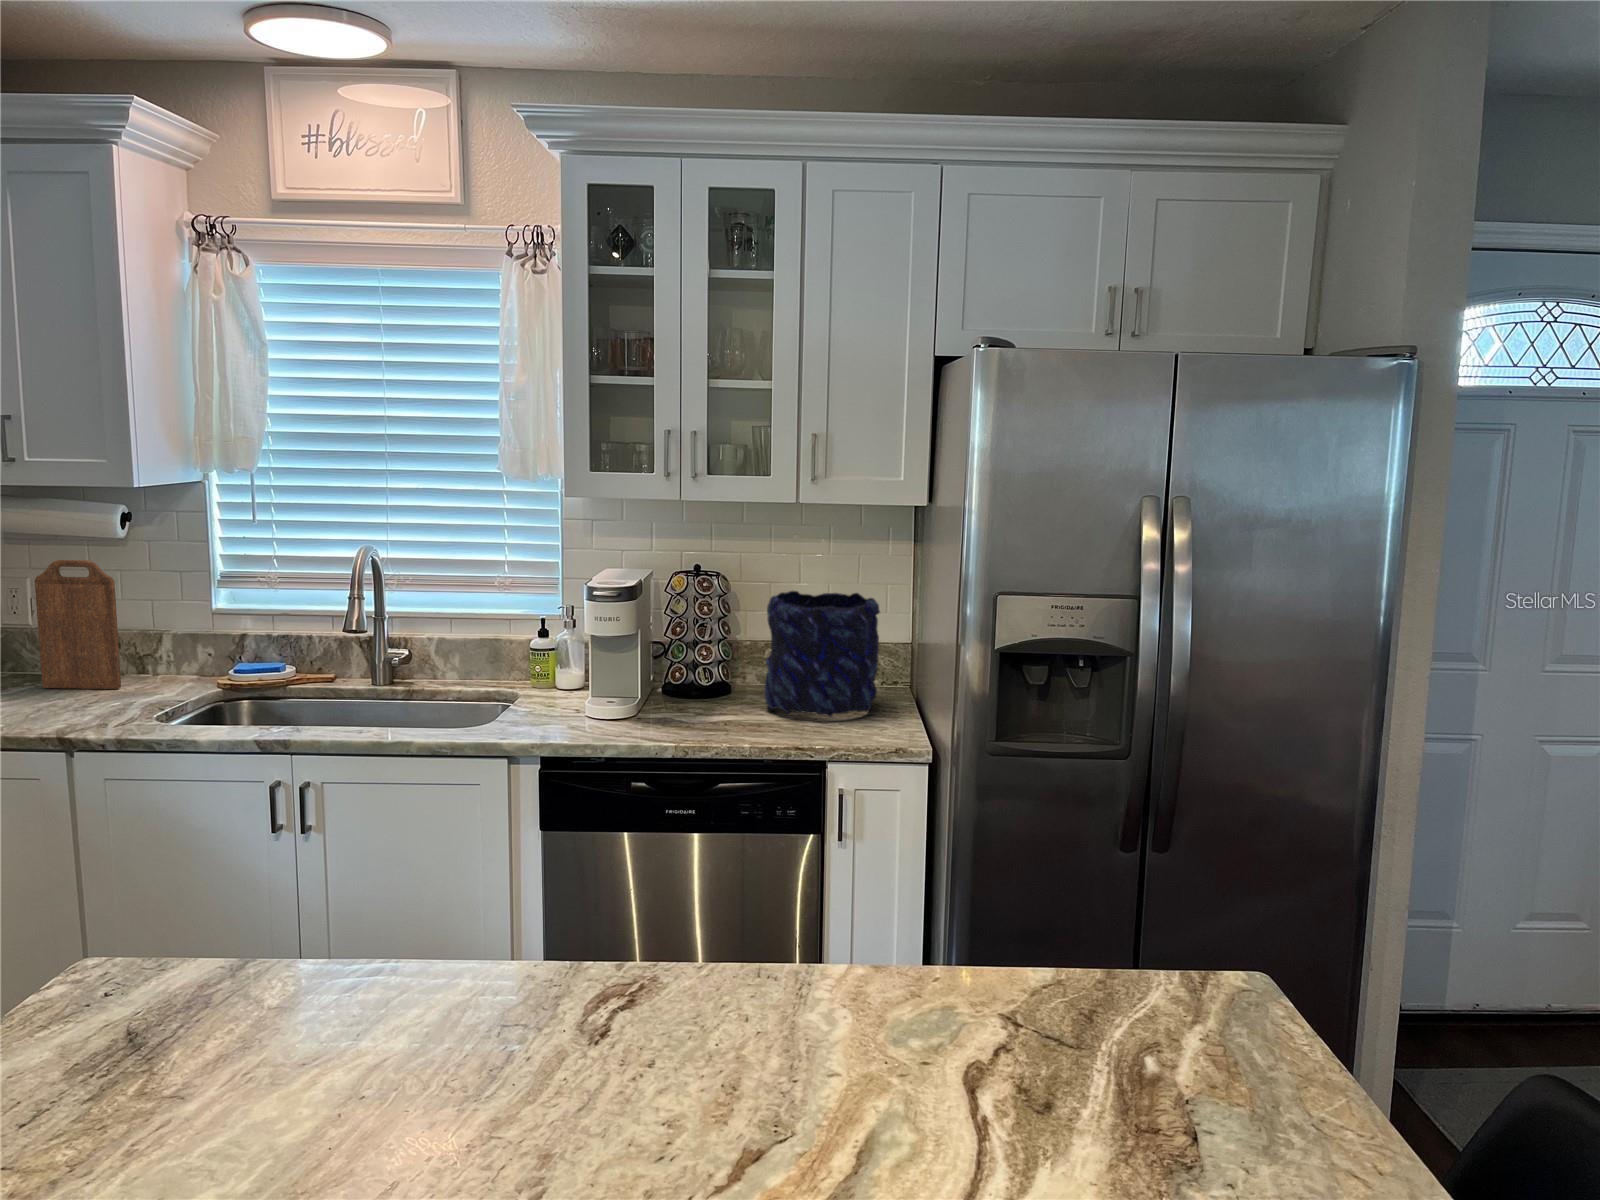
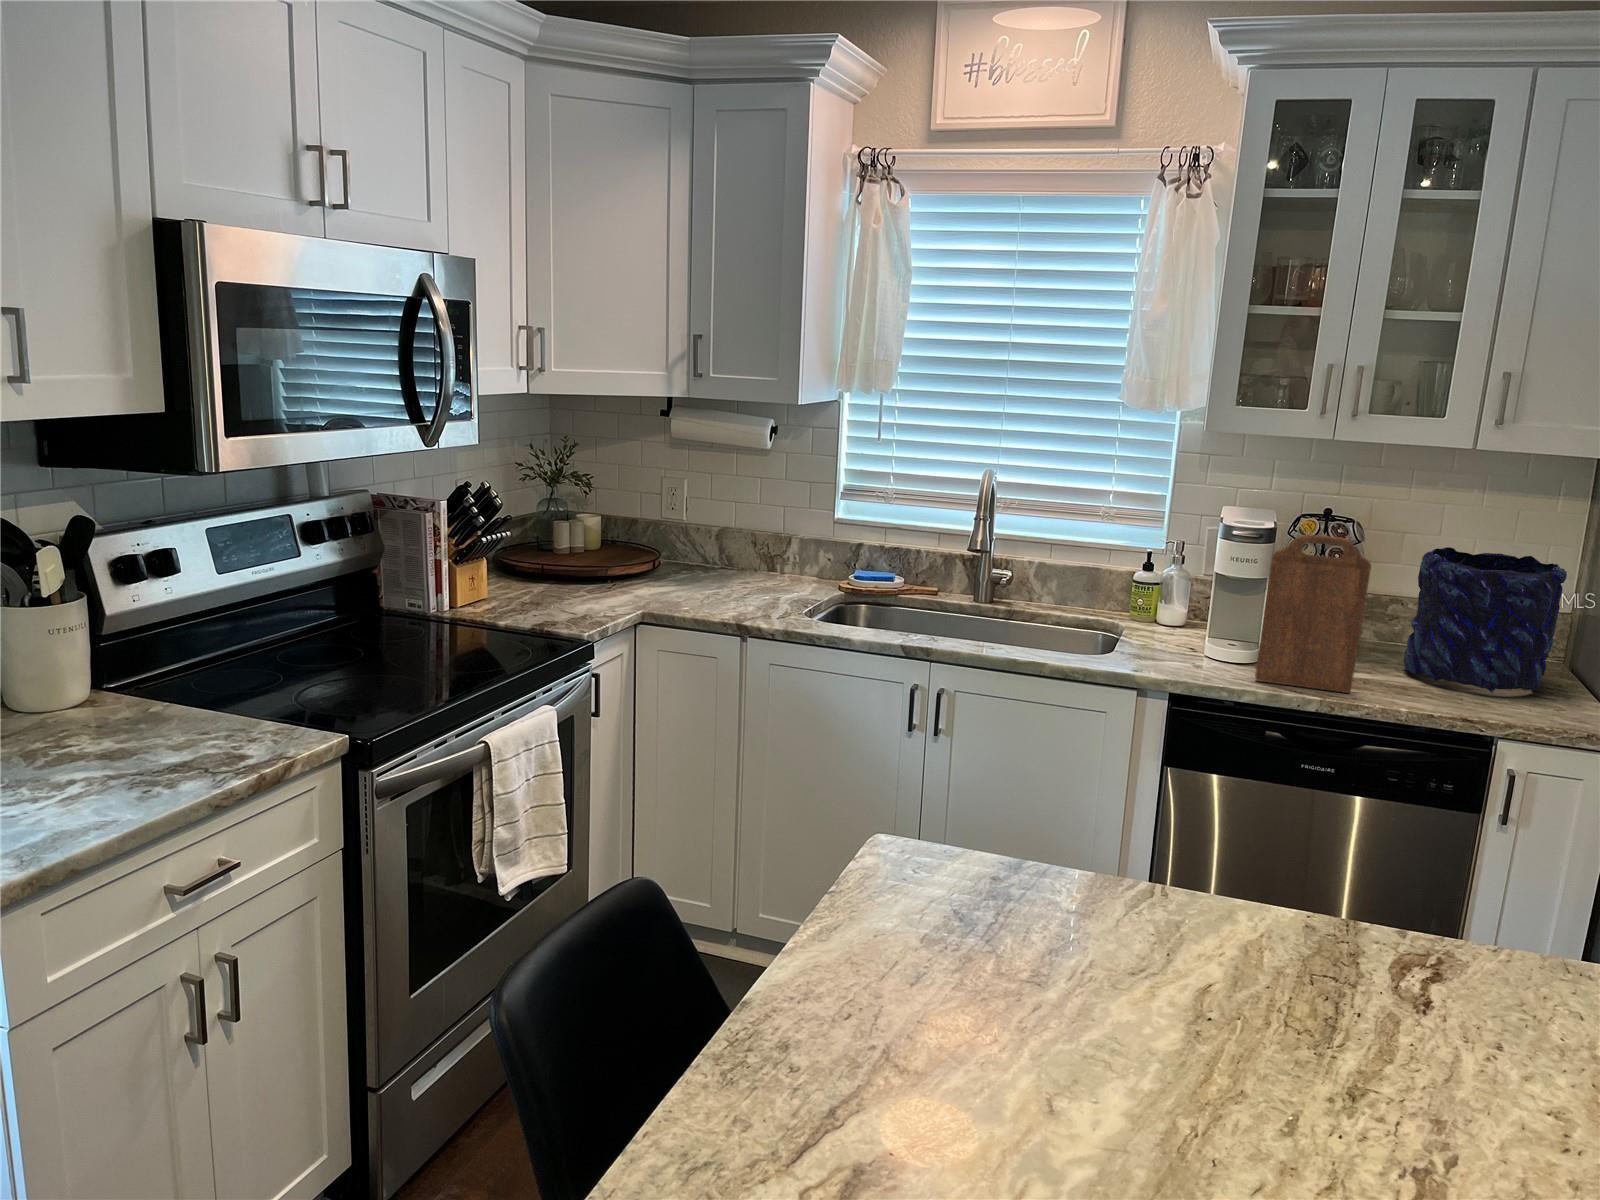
cutting board: present [35,560,121,689] -> present [1255,534,1371,693]

